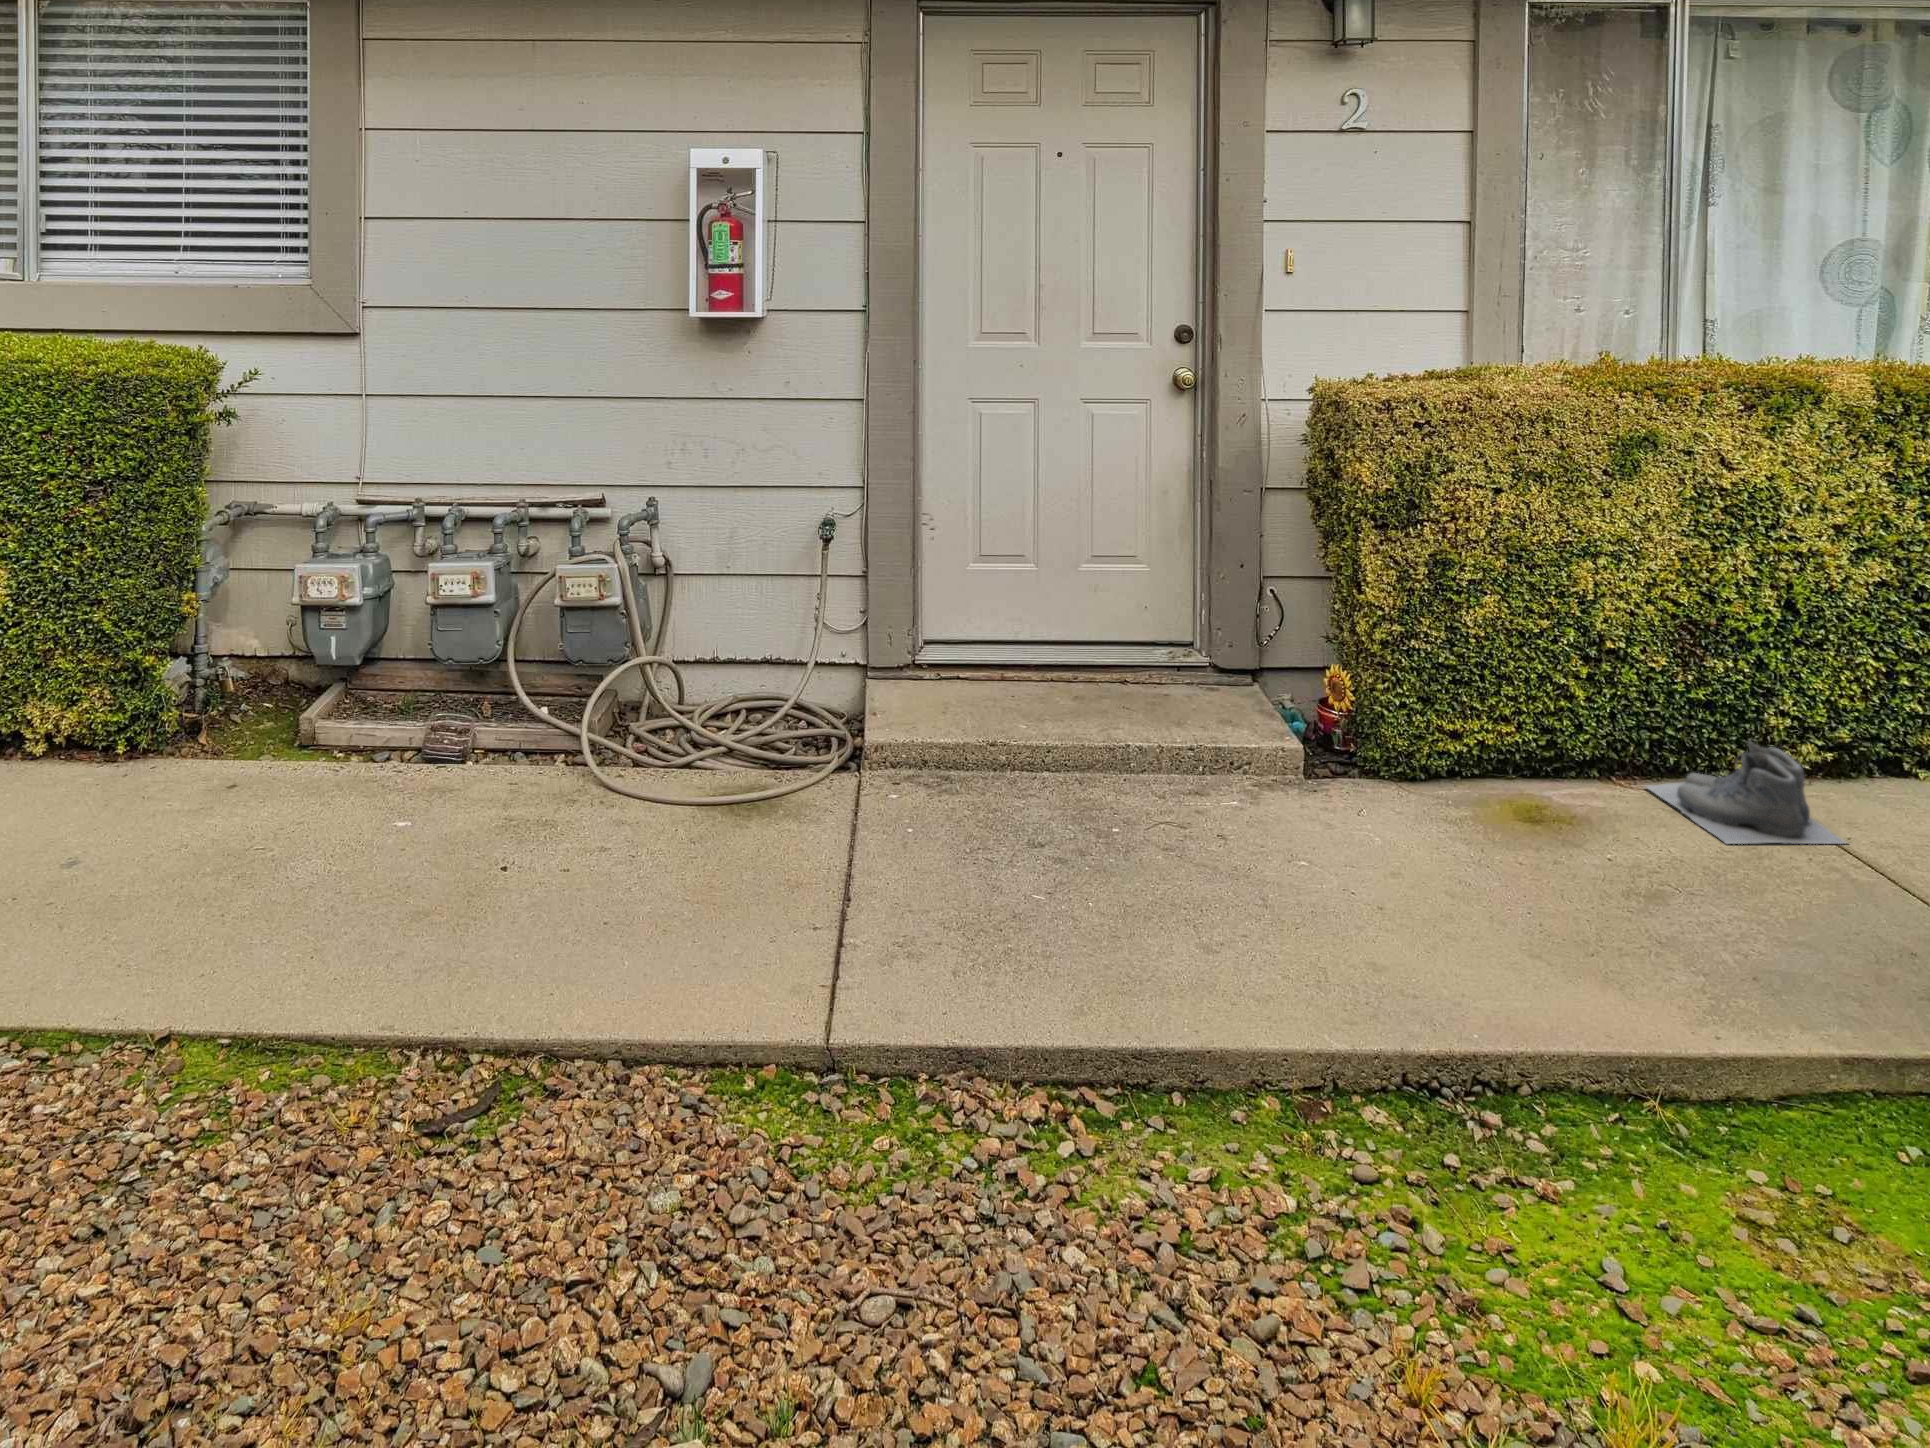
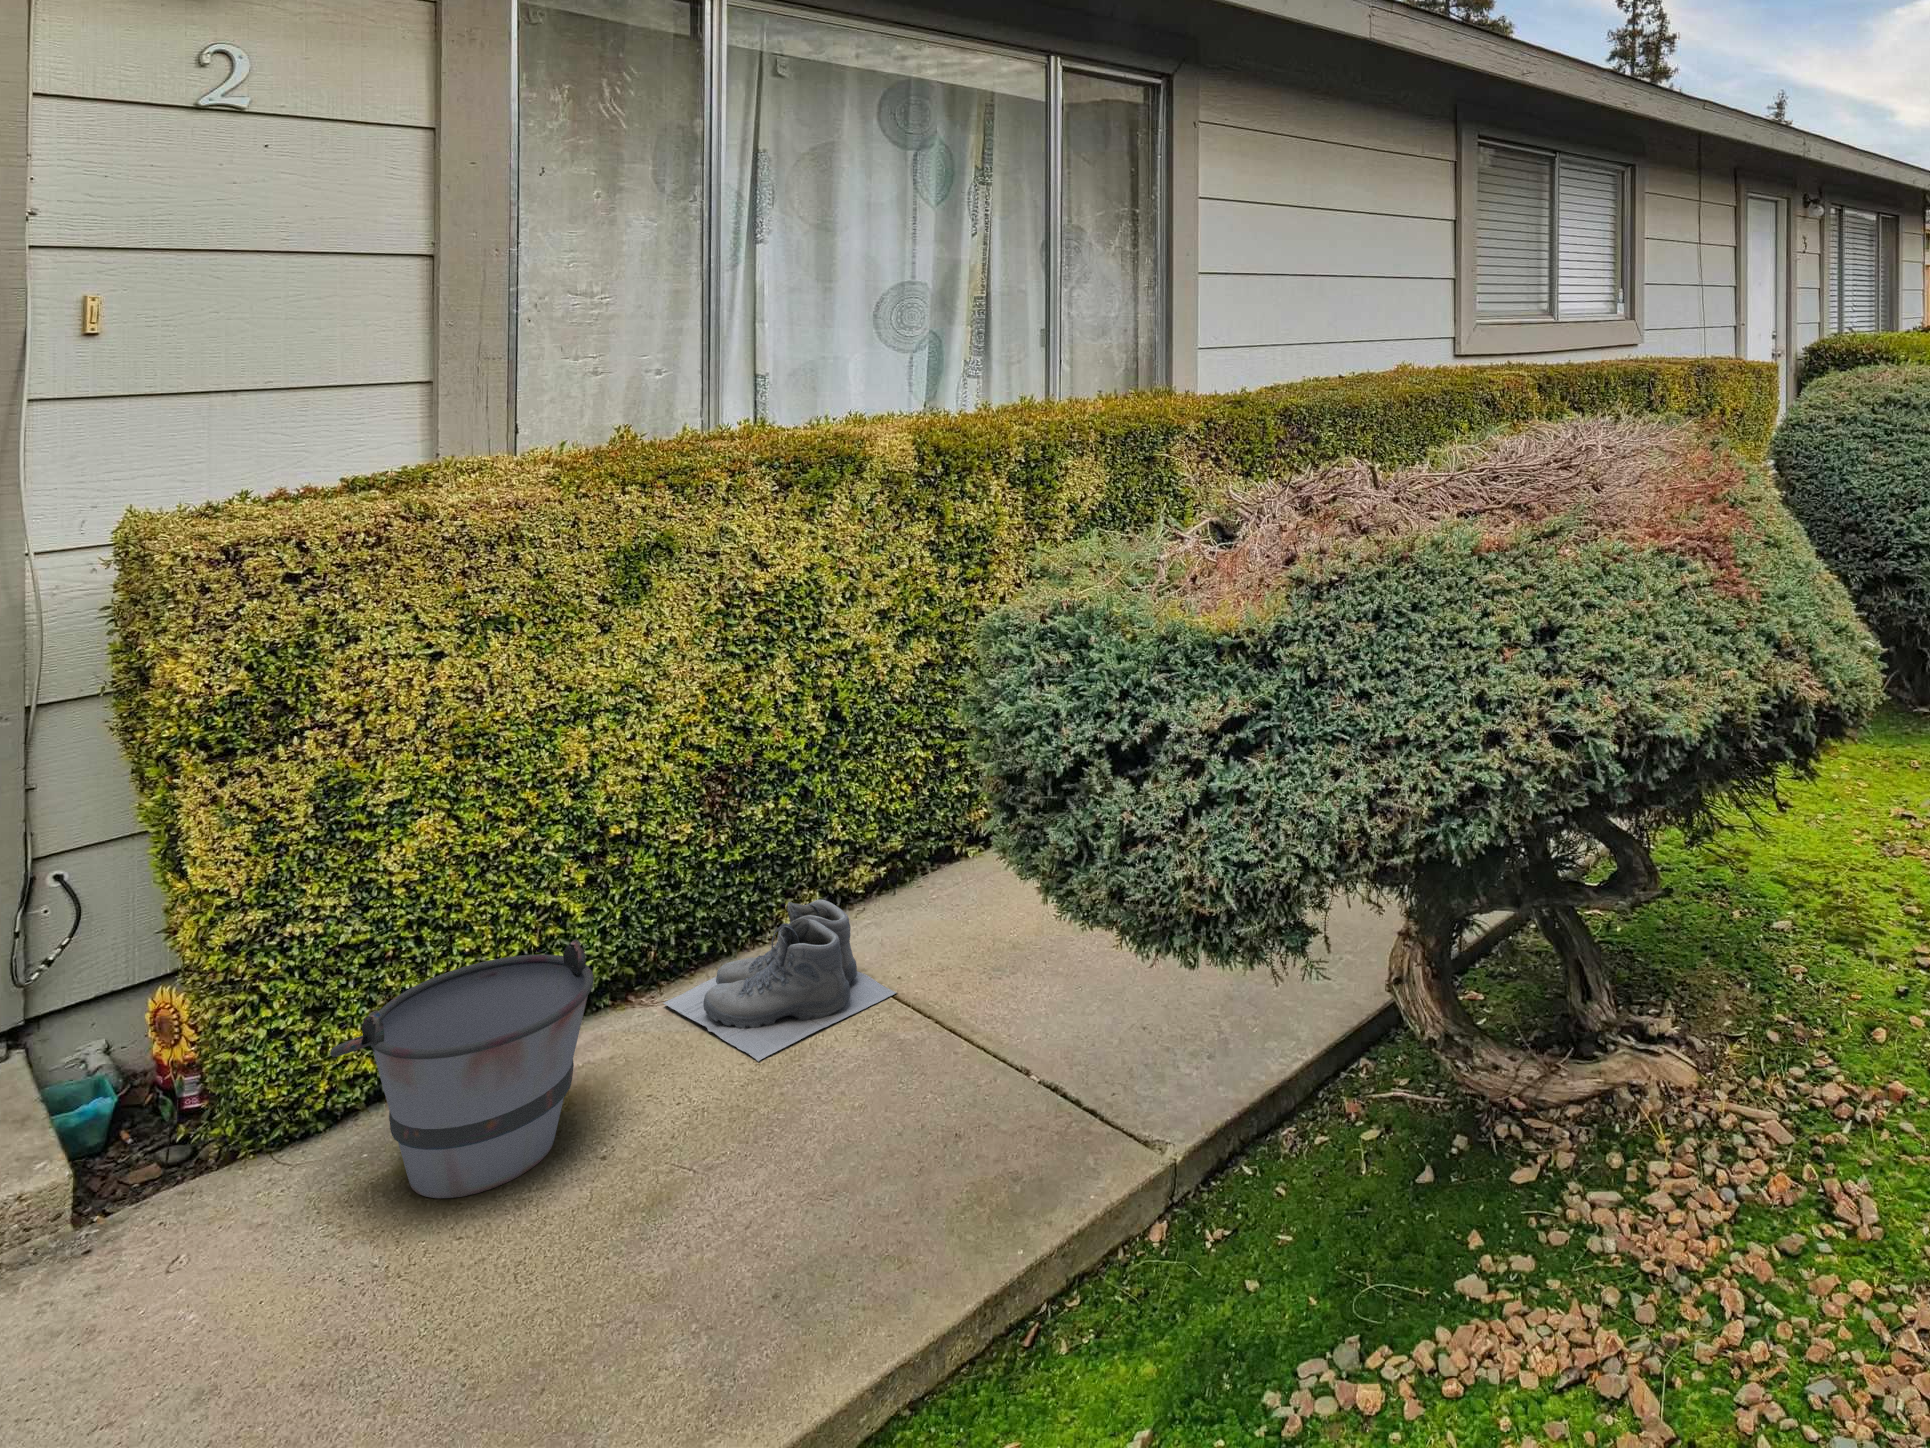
bucket: none [1442,700,1606,844] -> present [330,940,594,1198]

